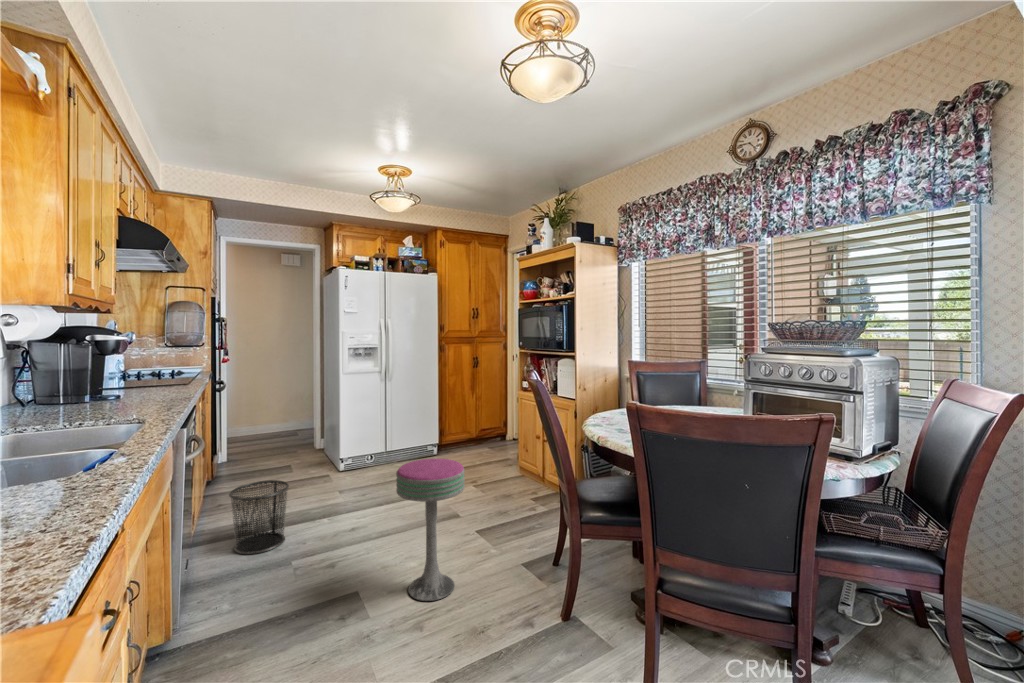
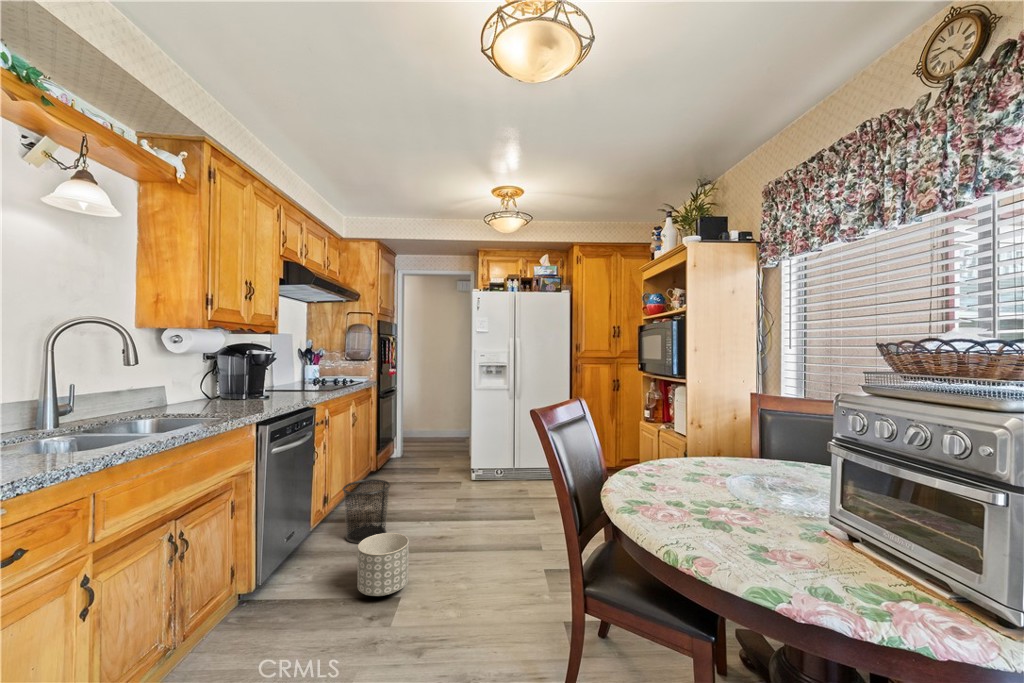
bar stool: present [396,458,465,601] -> none [427,482,498,637]
planter: none [300,526,357,593] -> present [357,533,409,596]

